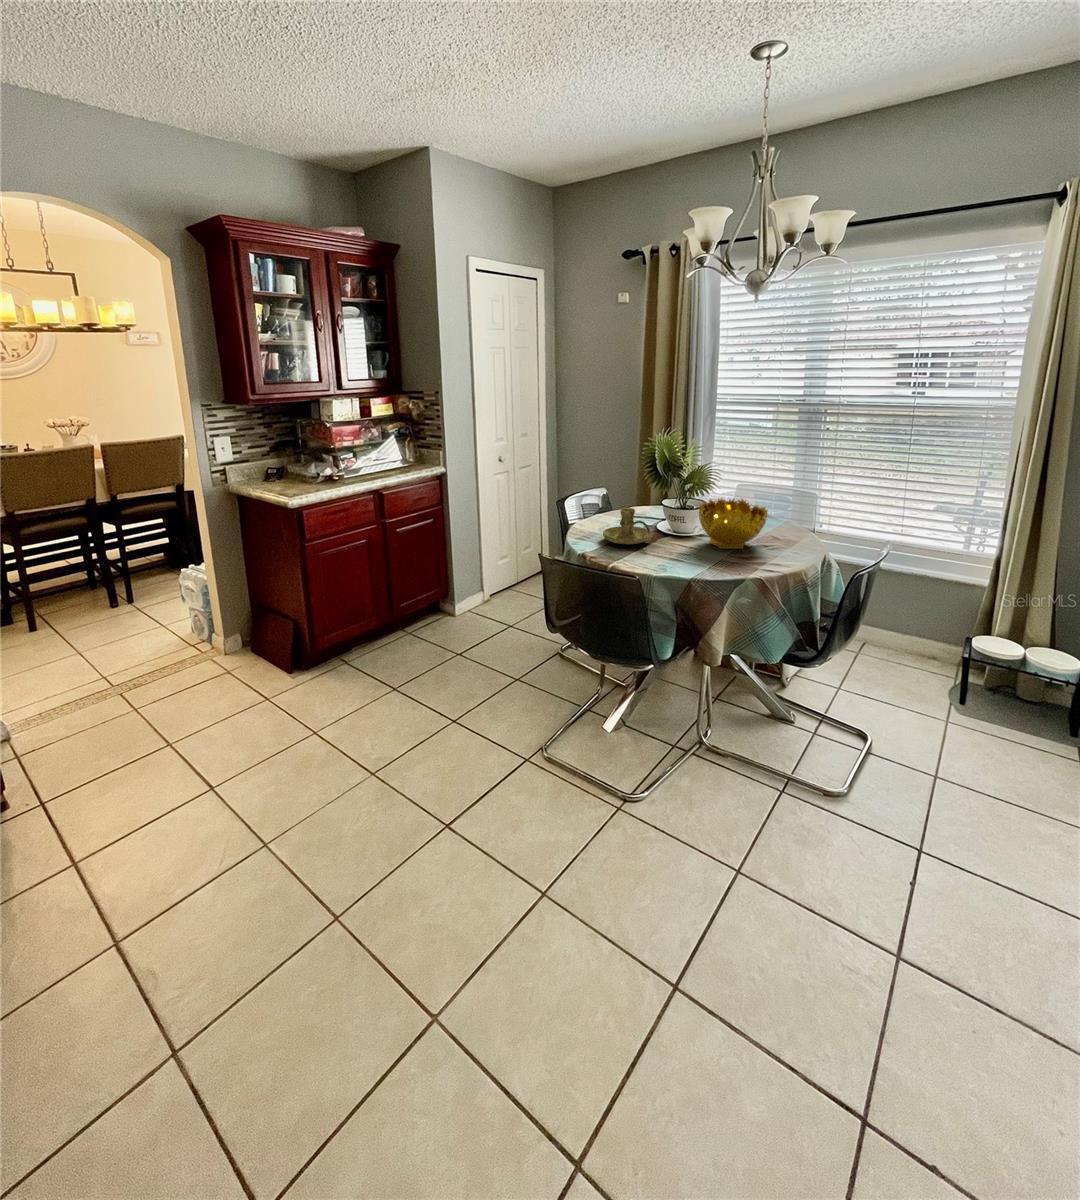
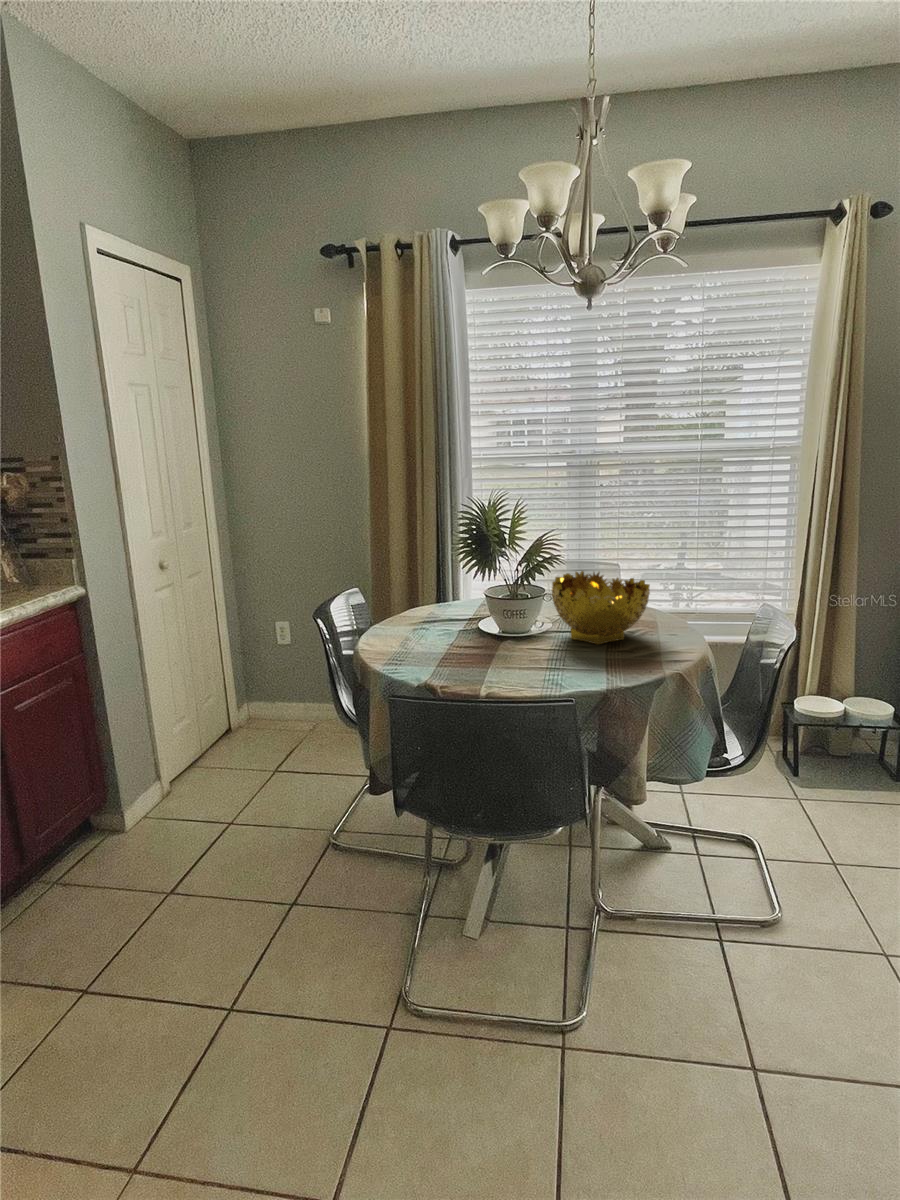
candle holder: present [603,508,652,544] -> none [418,603,507,660]

